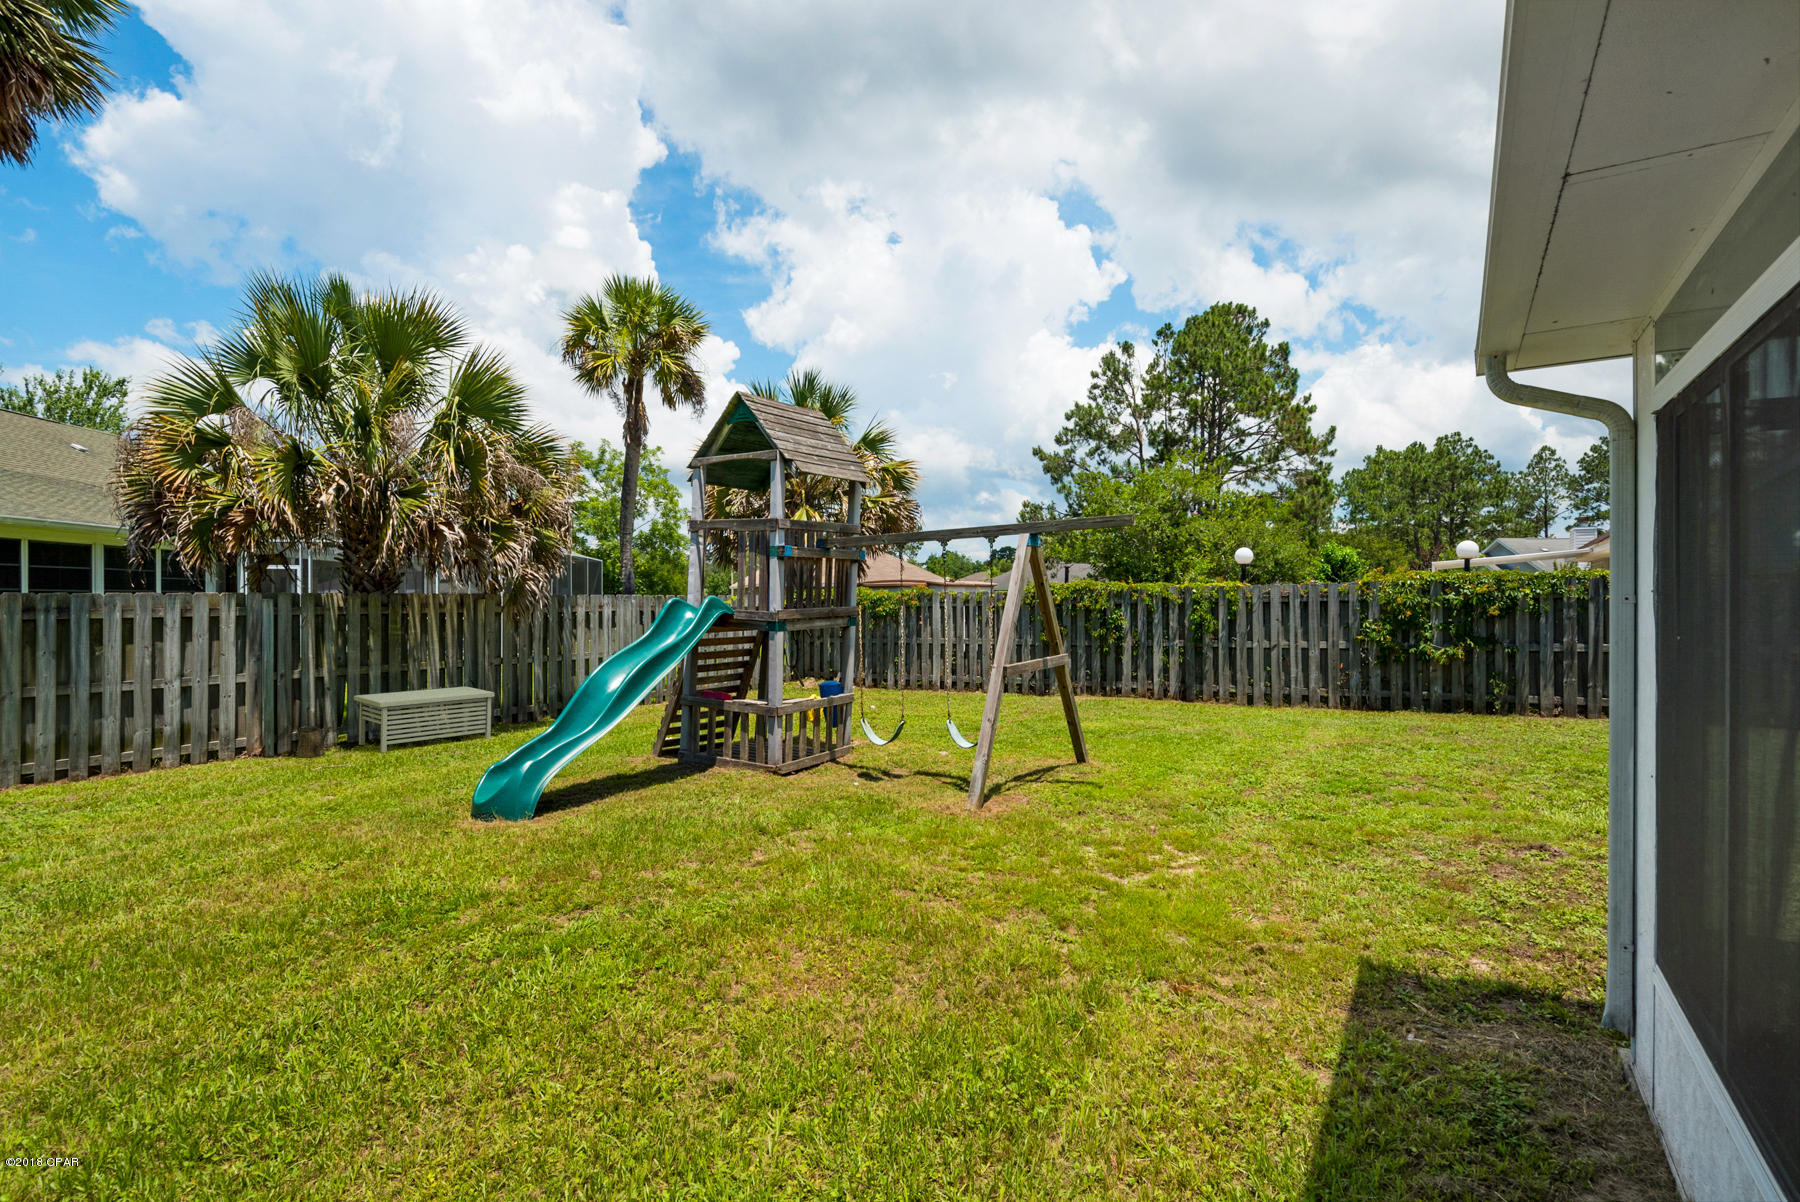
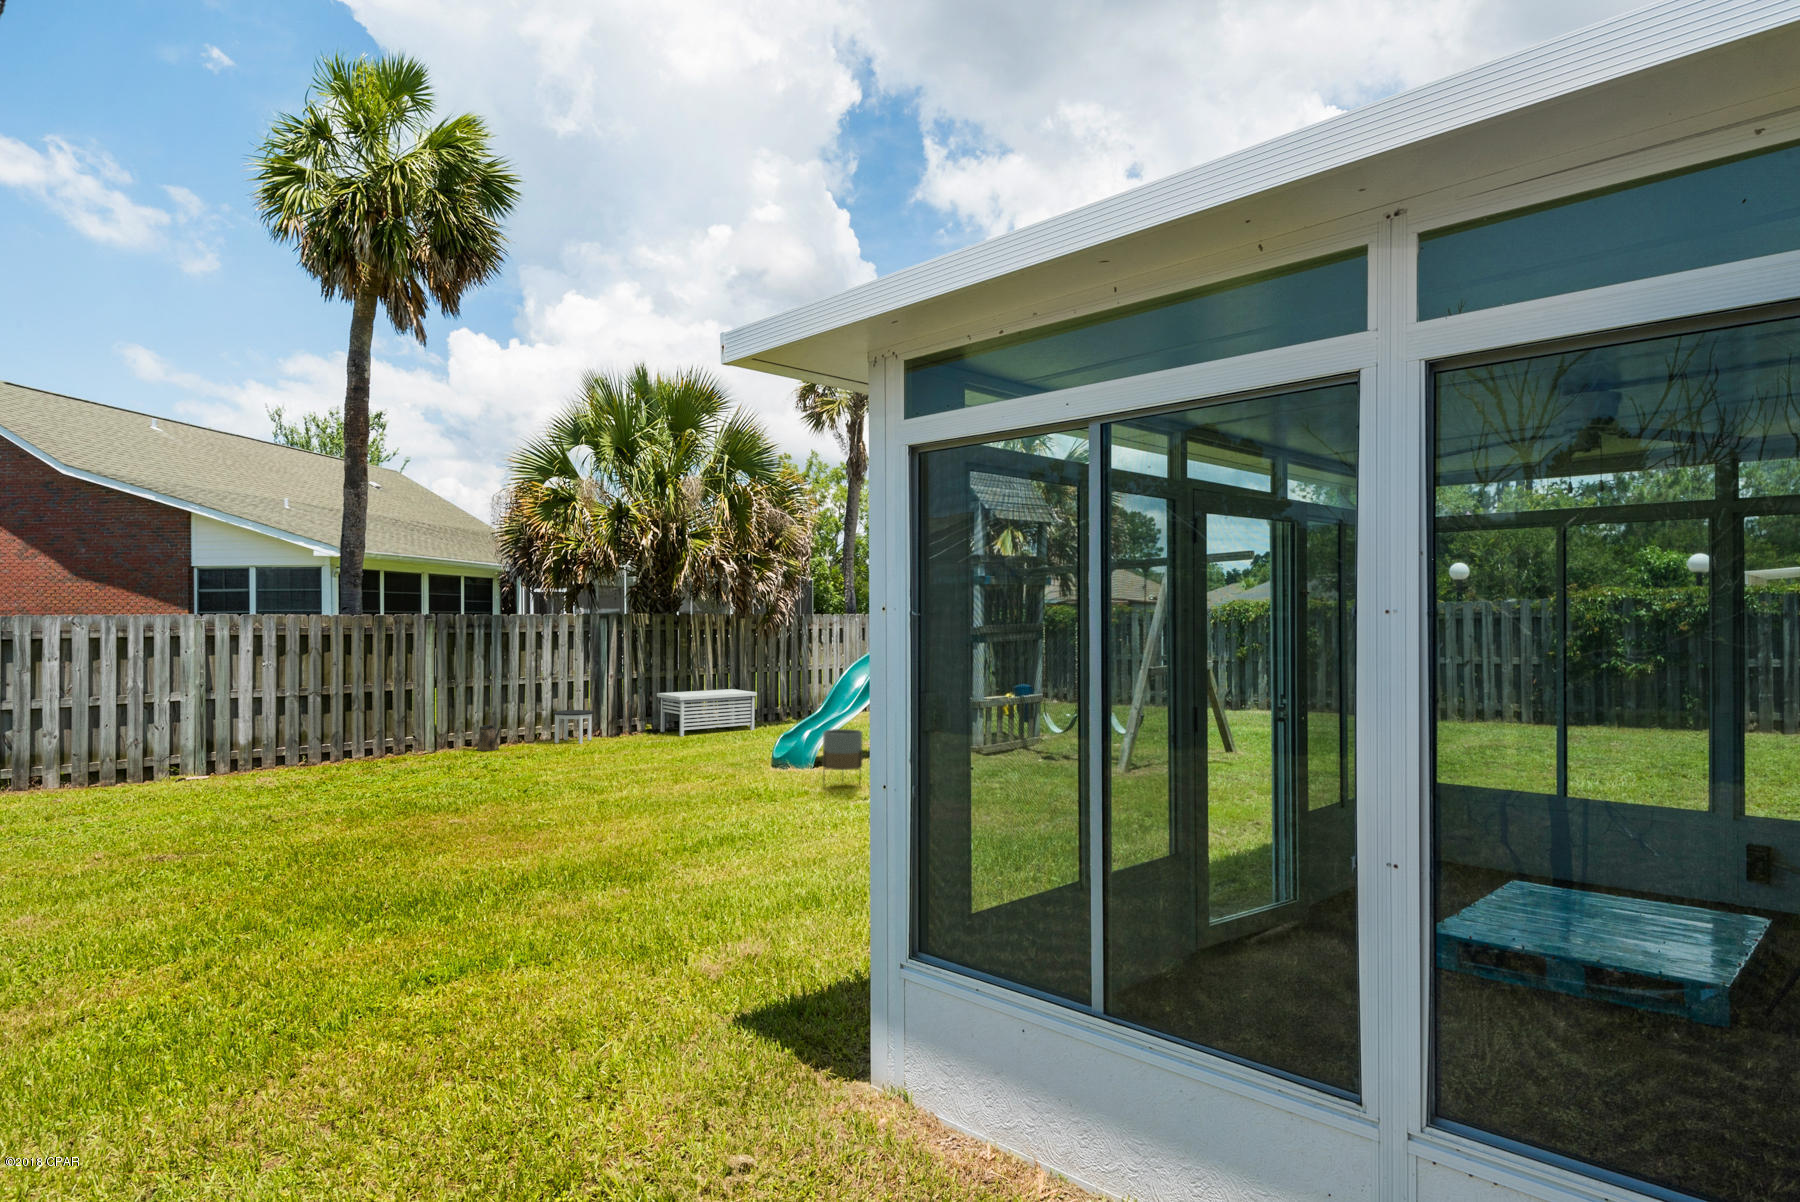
round table: none [180,723,247,771] -> present [553,710,594,744]
watering can: present [296,726,331,758] -> present [477,725,502,751]
planter: none [530,777,593,868] -> present [823,729,862,785]

